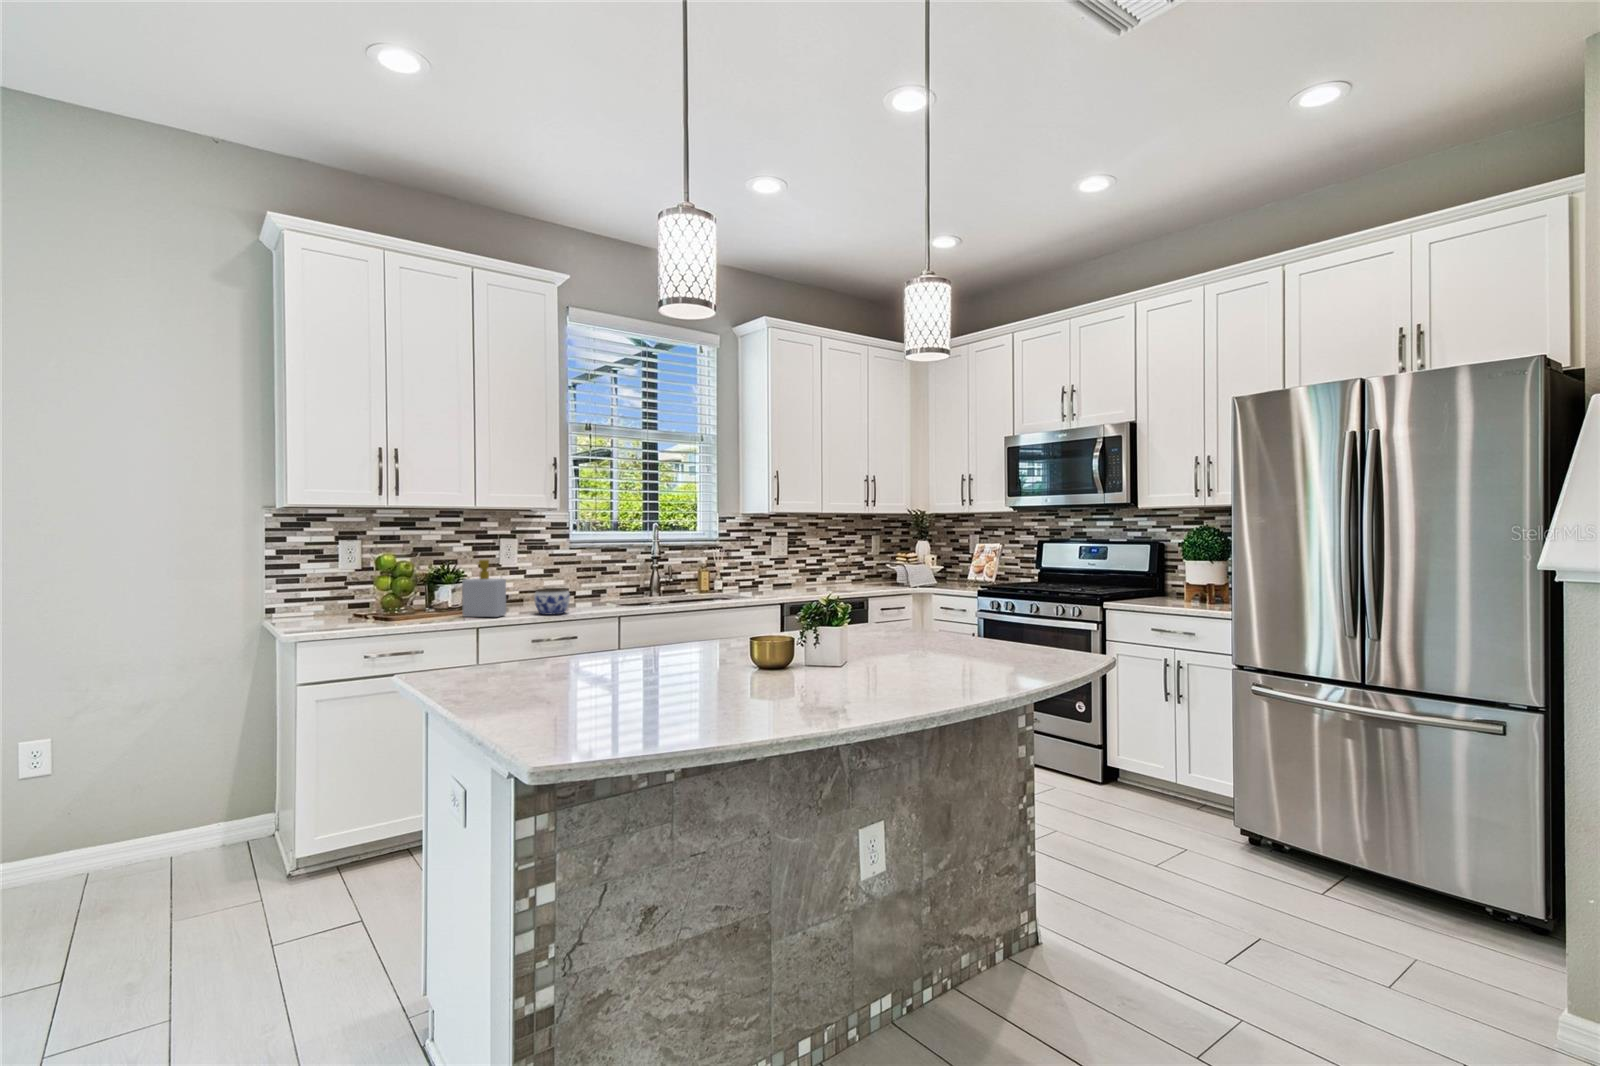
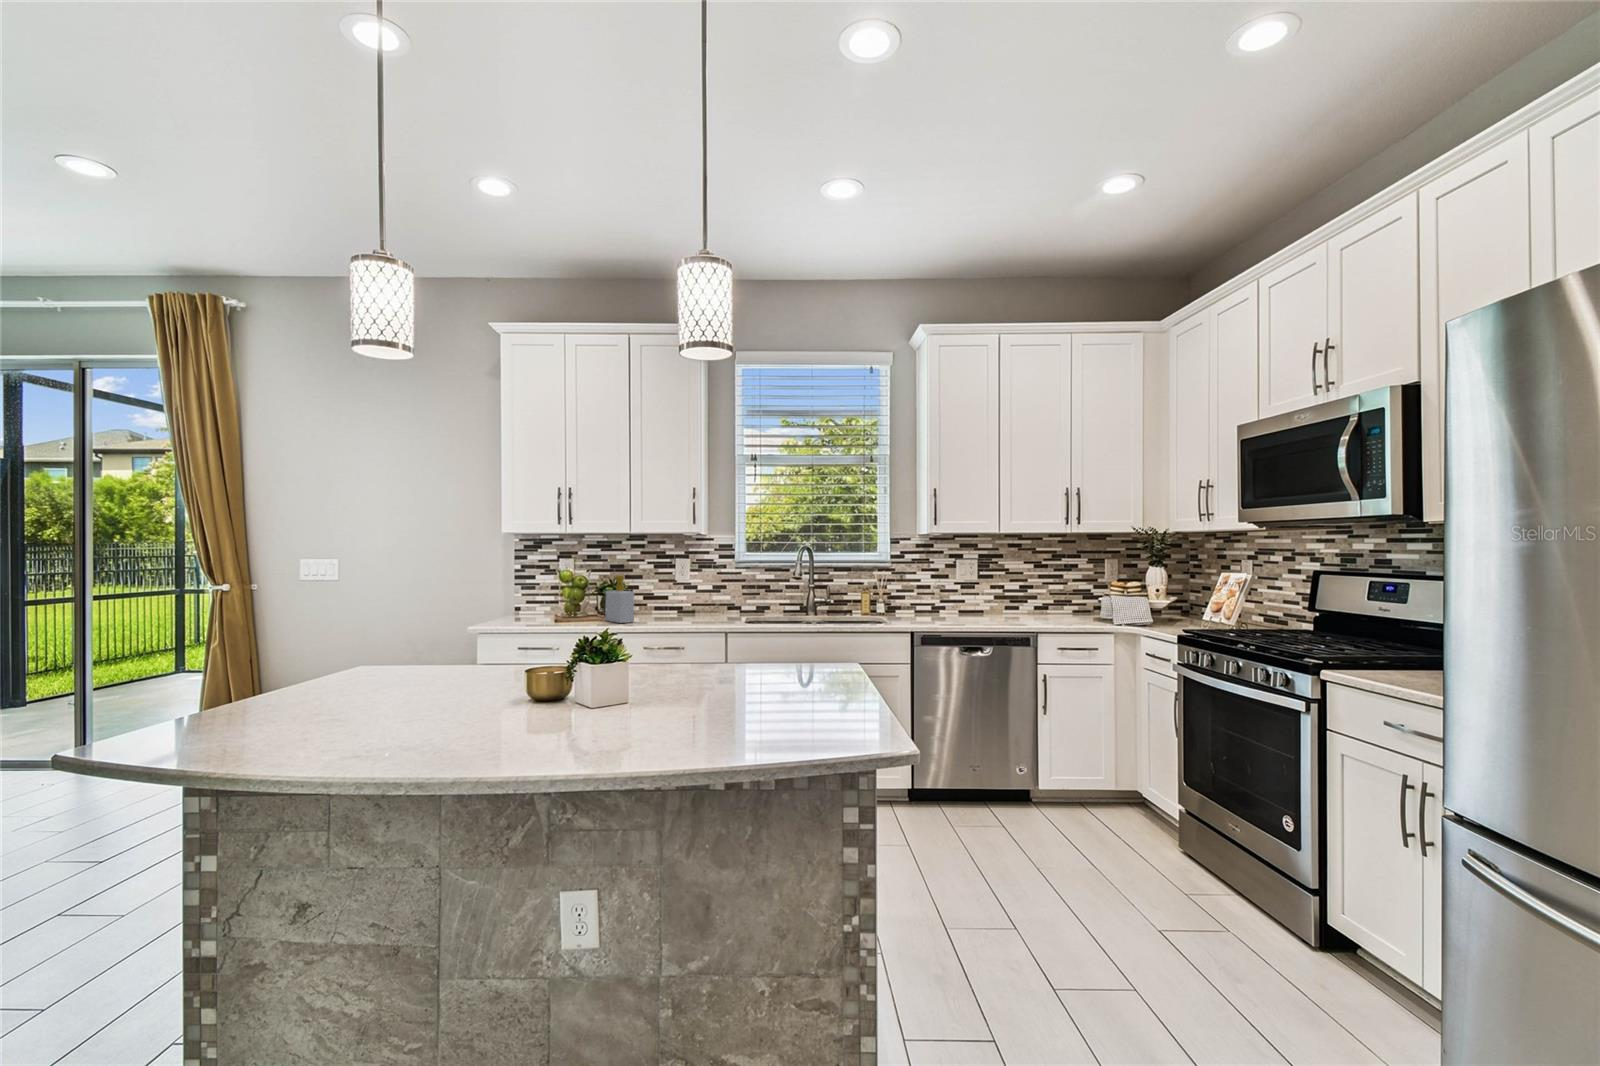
jar: present [534,588,570,615] -> none [656,601,686,624]

